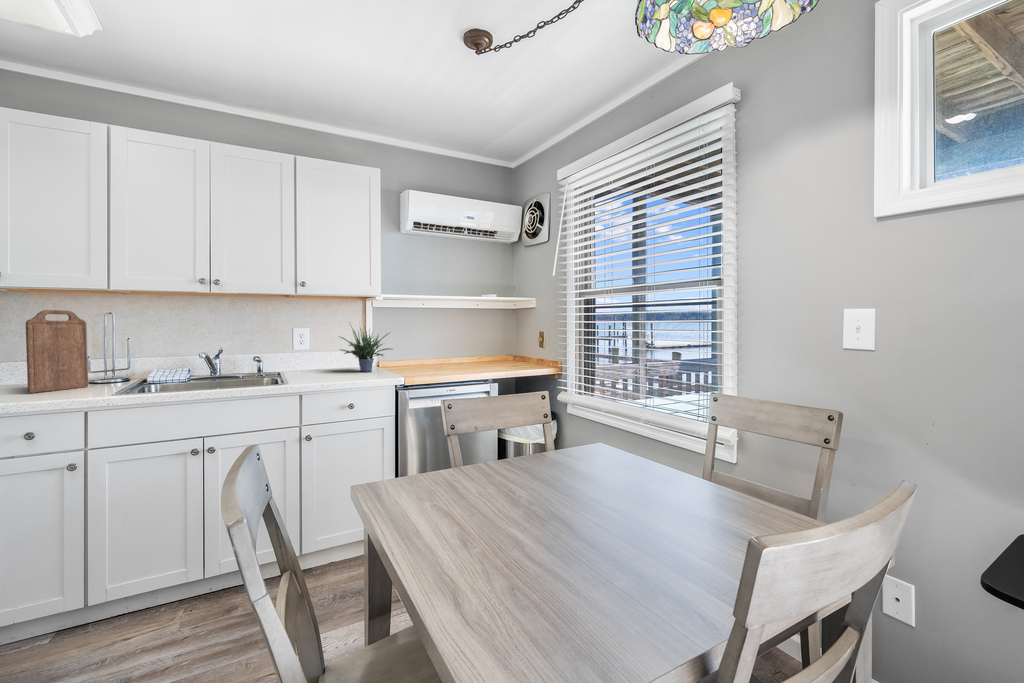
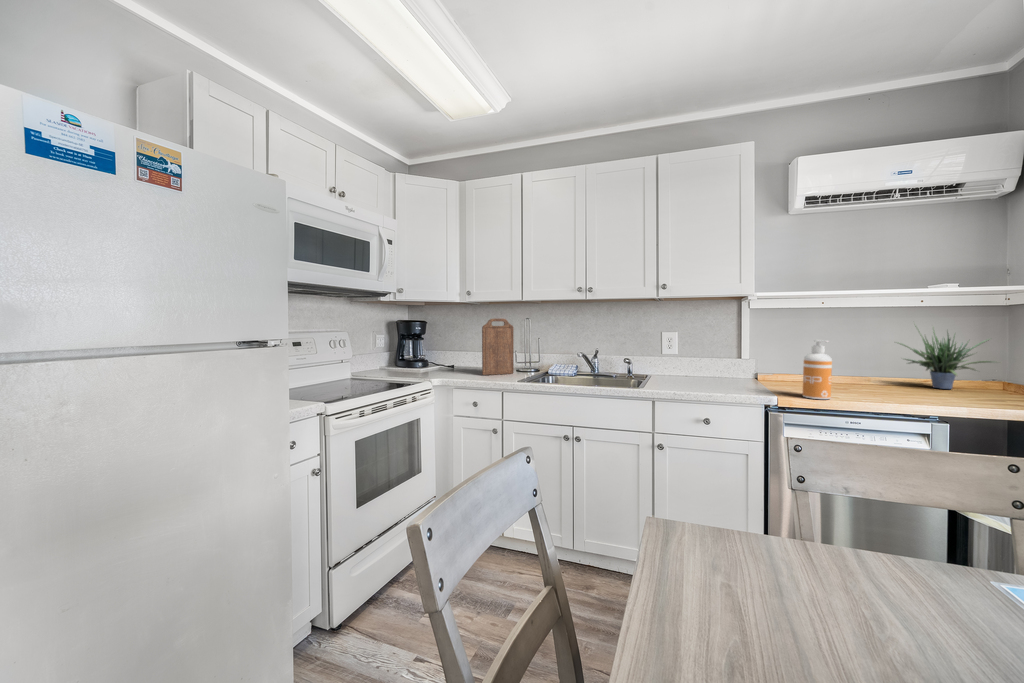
potted plant: present [339,324,392,372] -> present [899,326,999,389]
soap dispenser: none [419,332,437,377] -> present [803,340,832,399]

